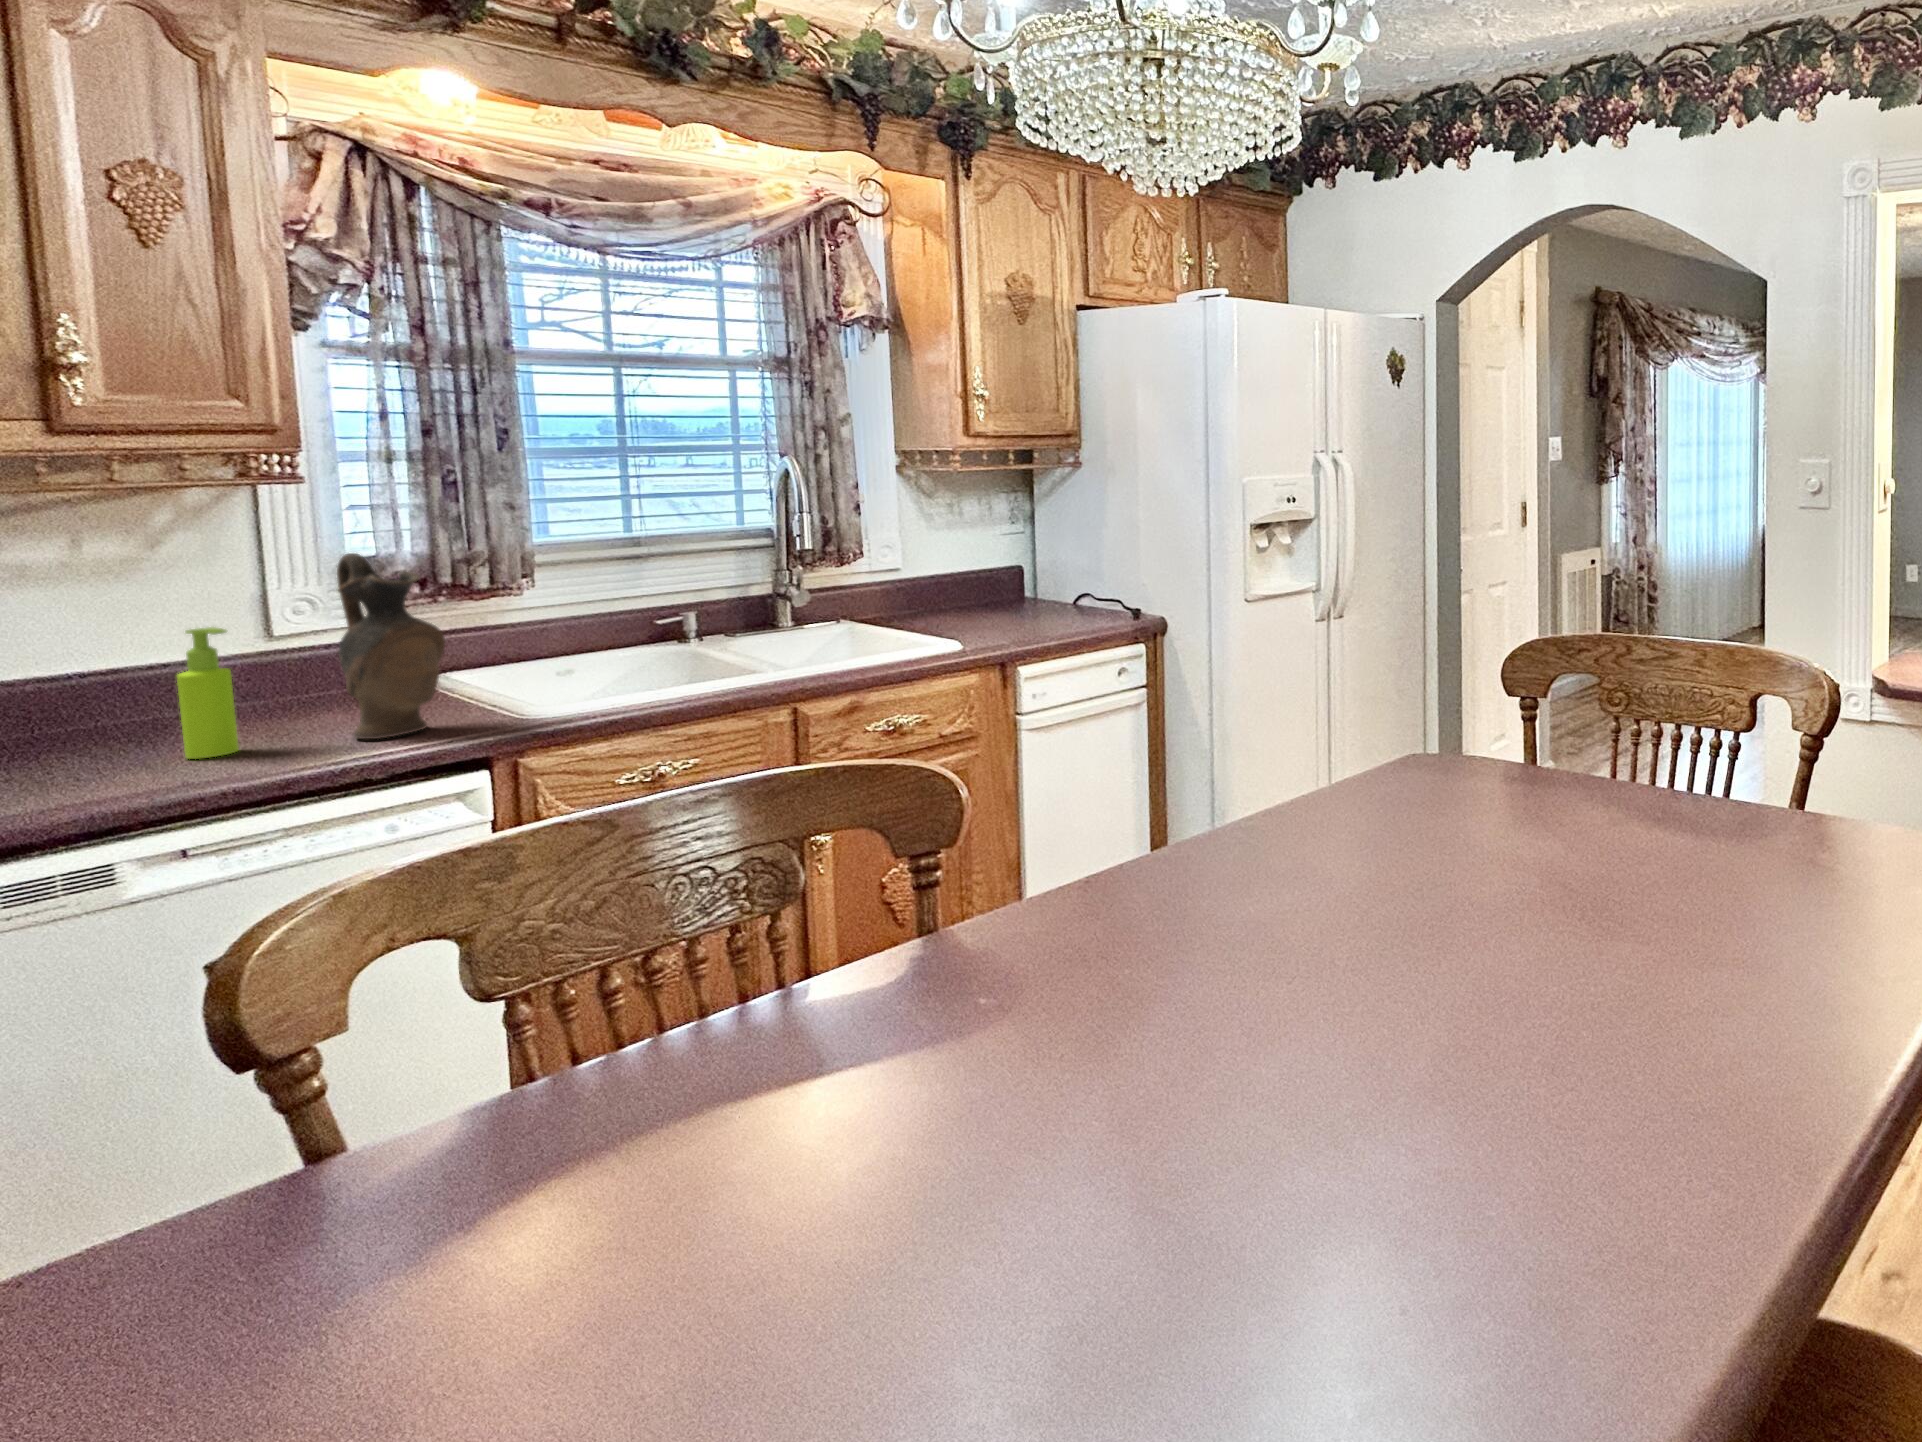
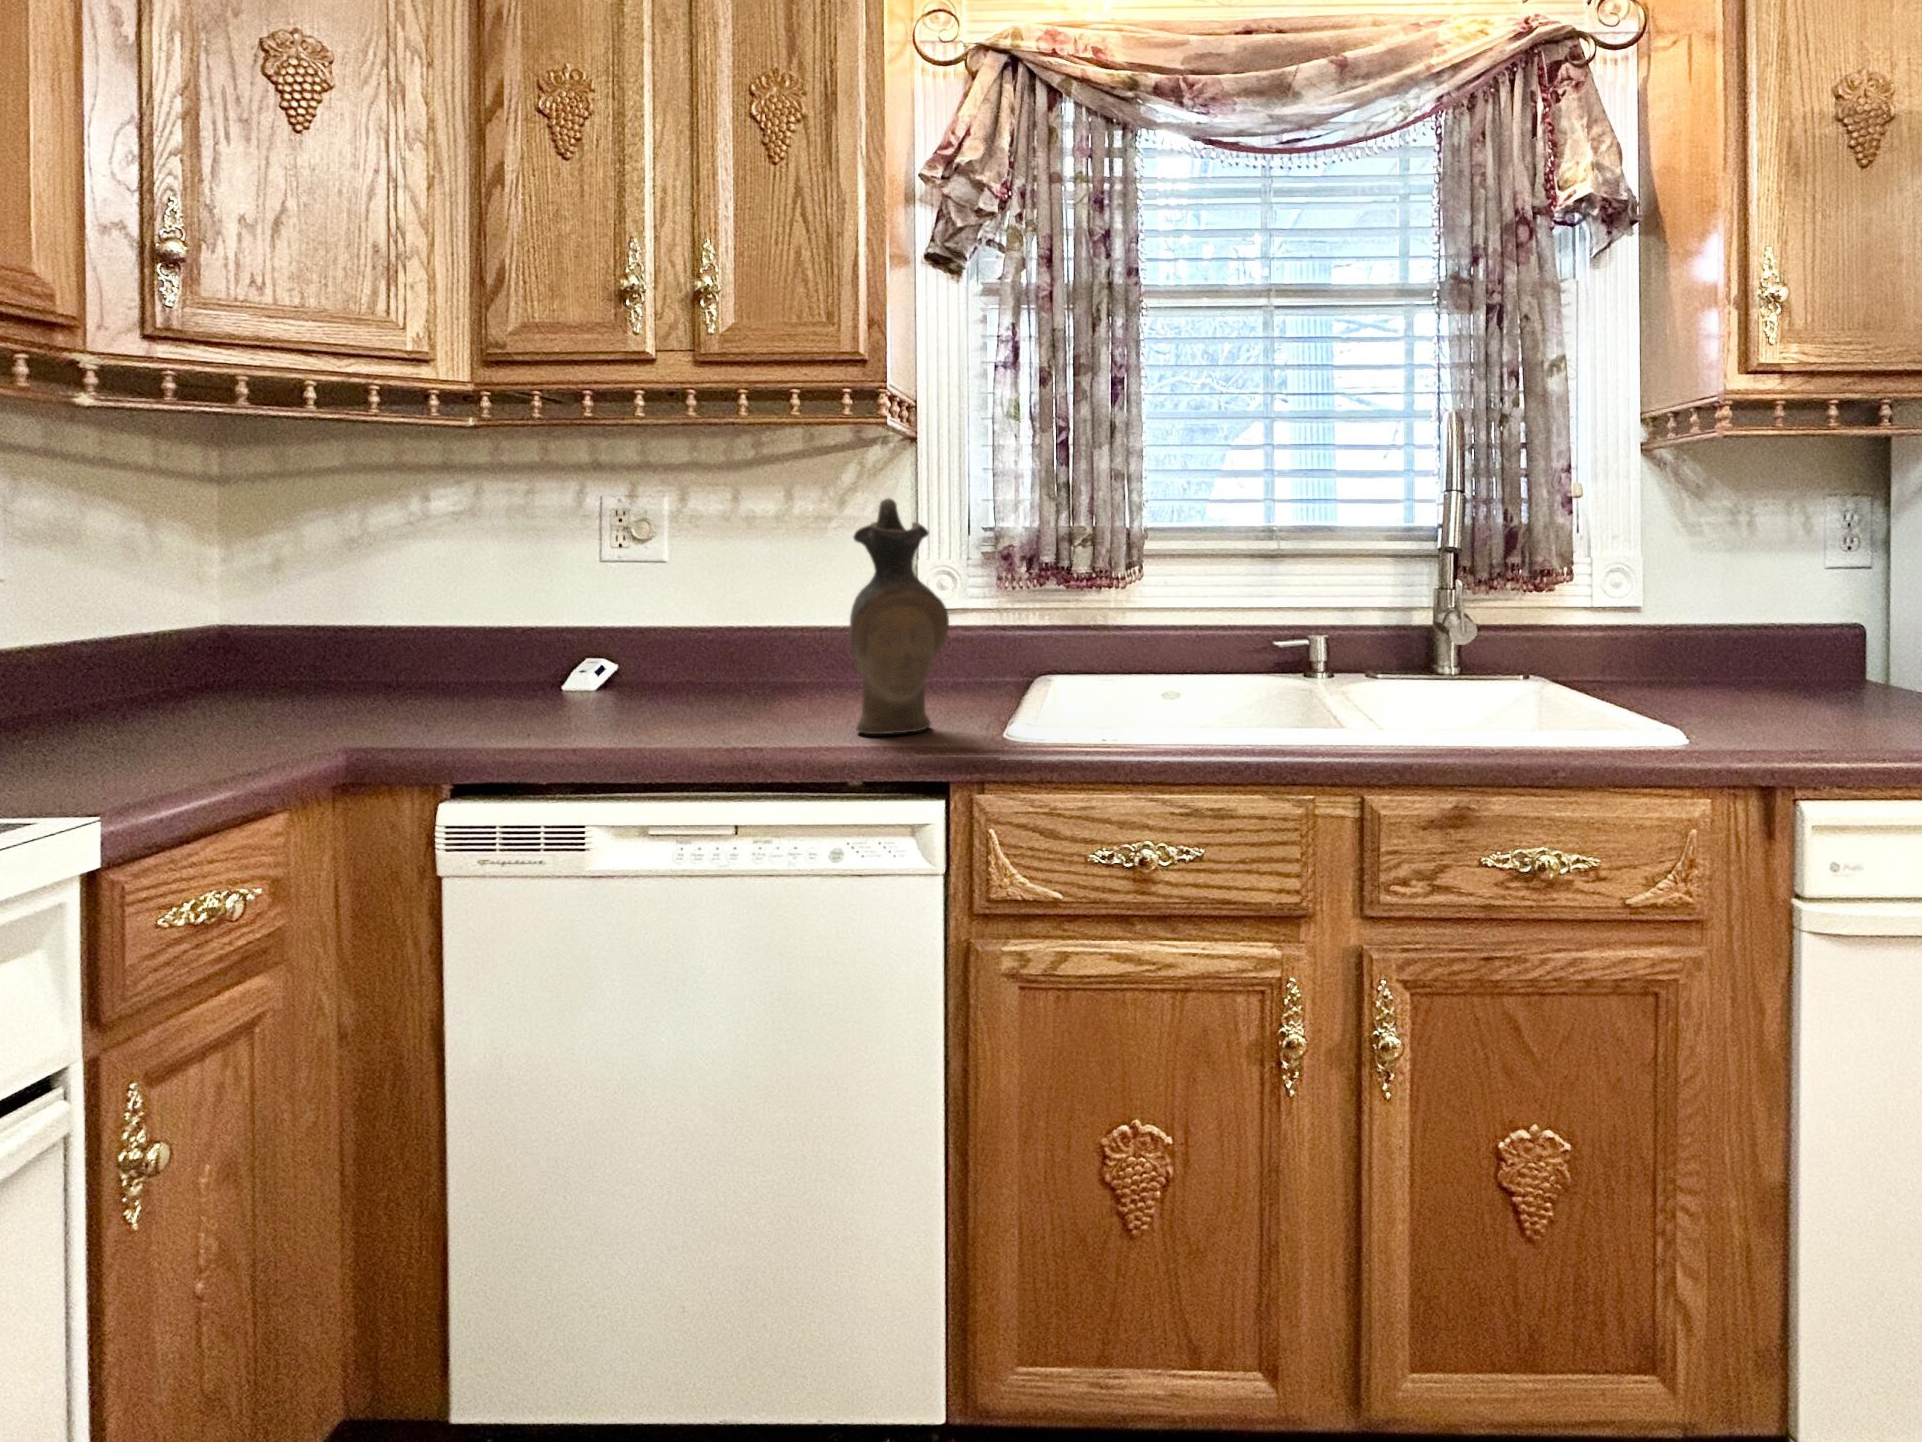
soap dispenser: present [177,627,239,759] -> none [742,575,787,725]

